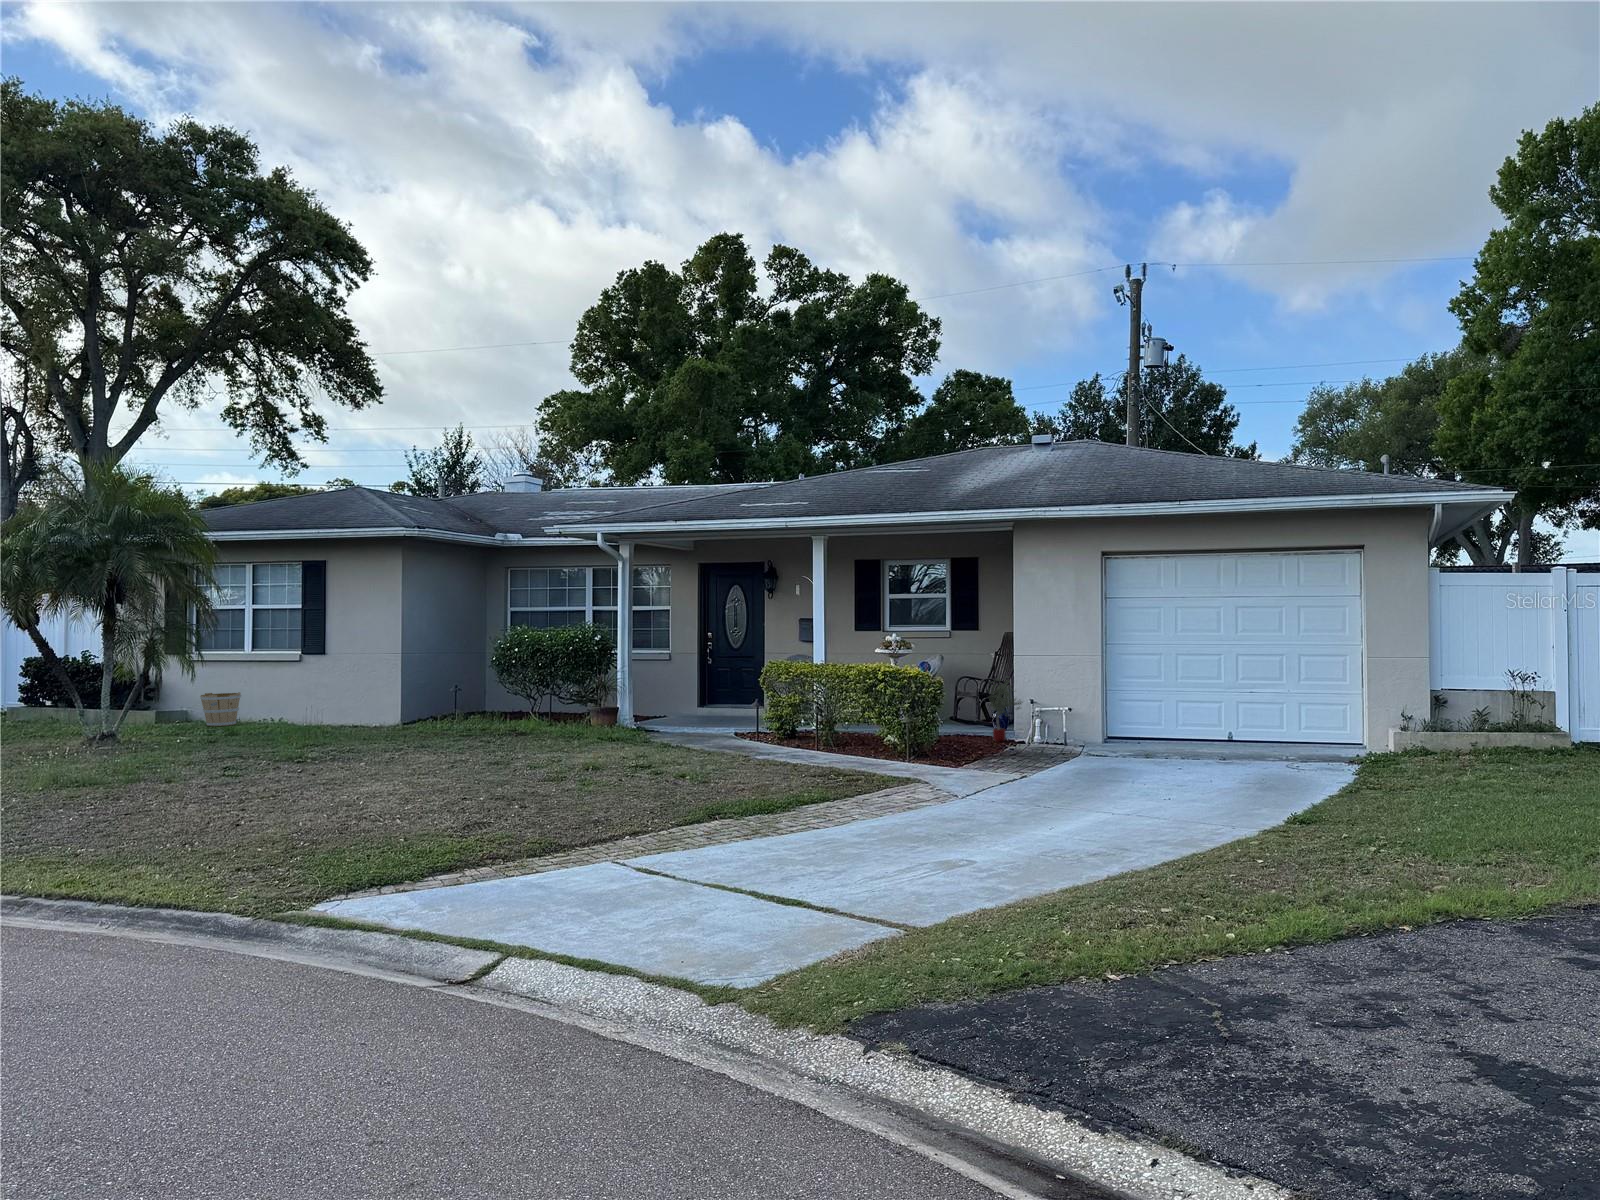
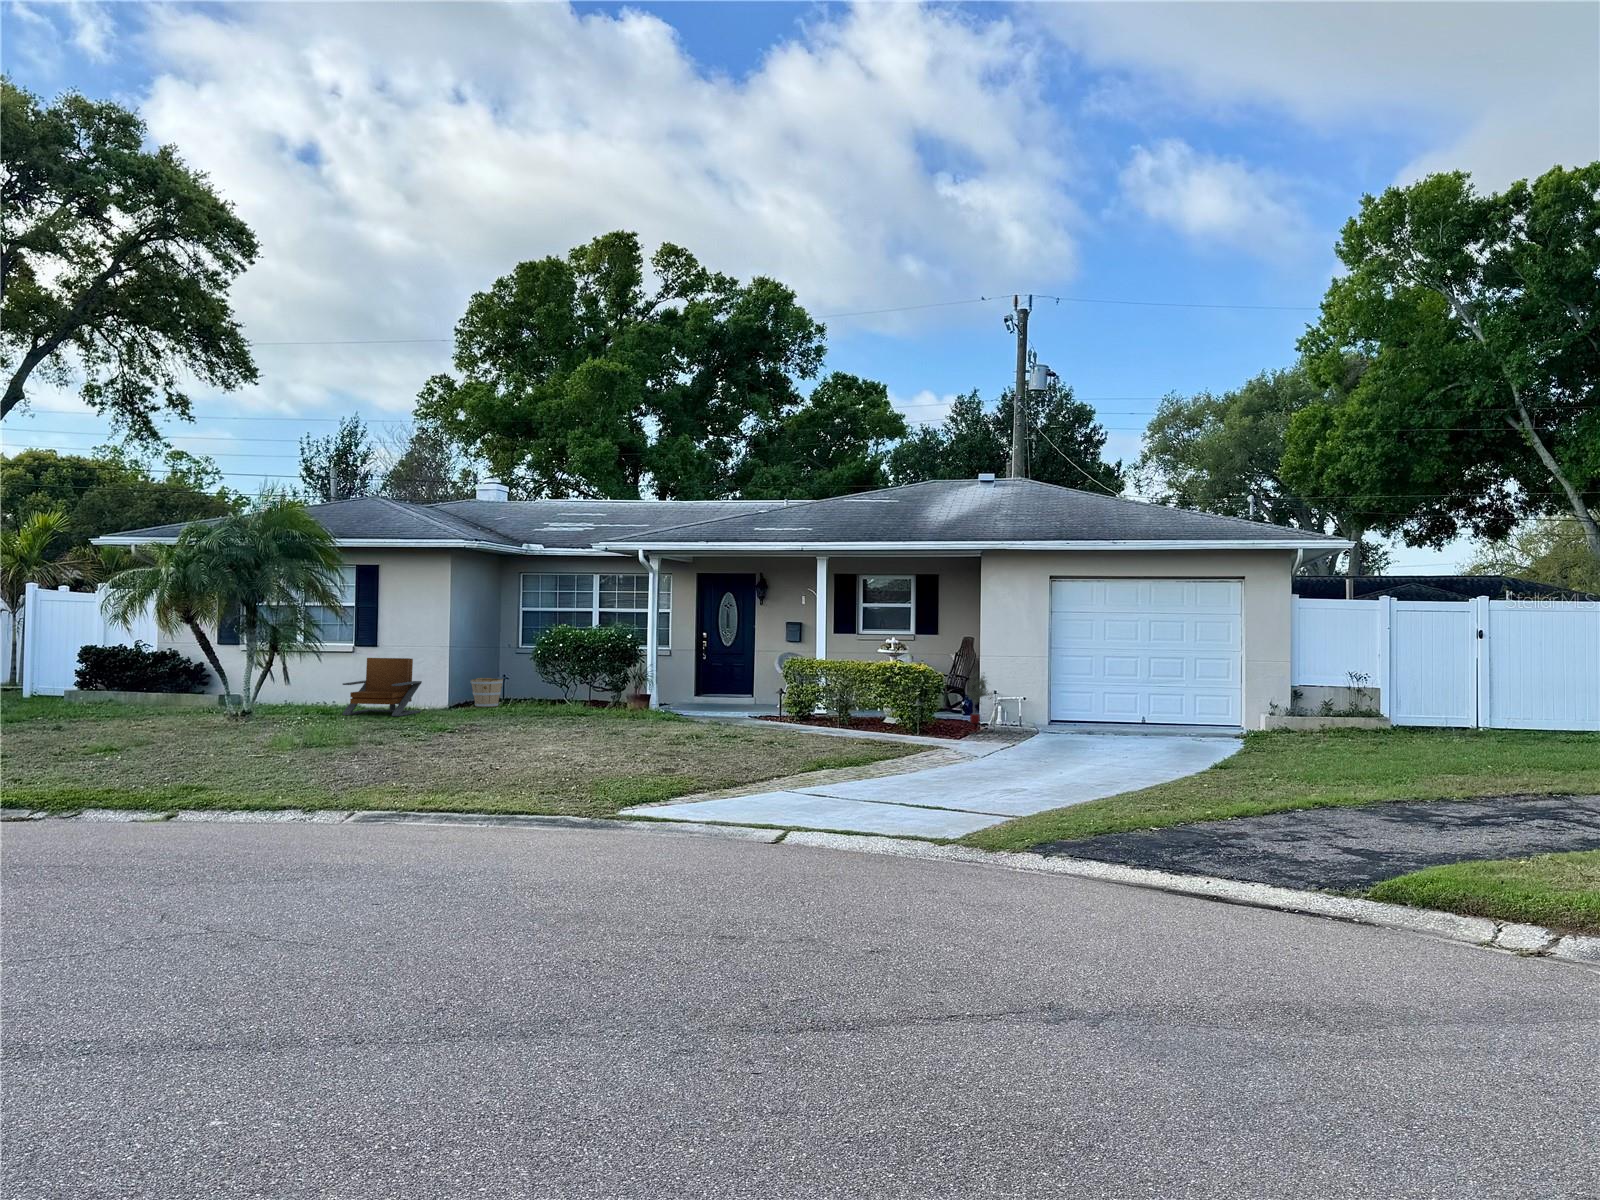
lounge chair: none [275,666,370,733] -> present [343,658,422,716]
wooden bucket: present [200,692,241,726] -> present [470,678,503,707]

